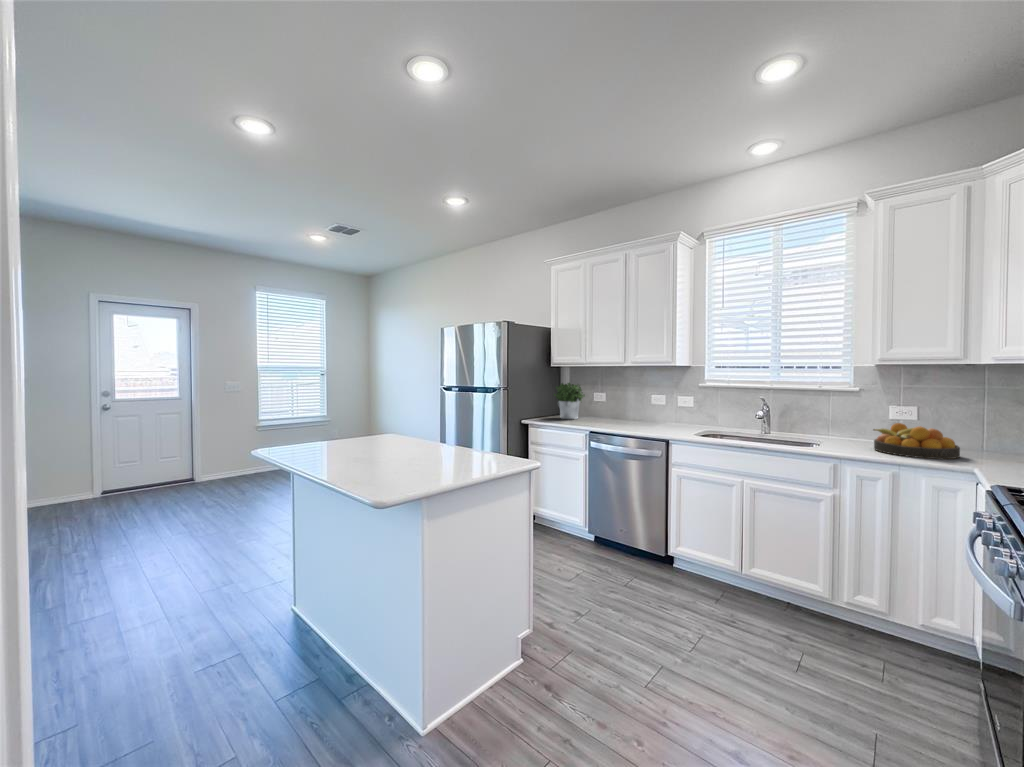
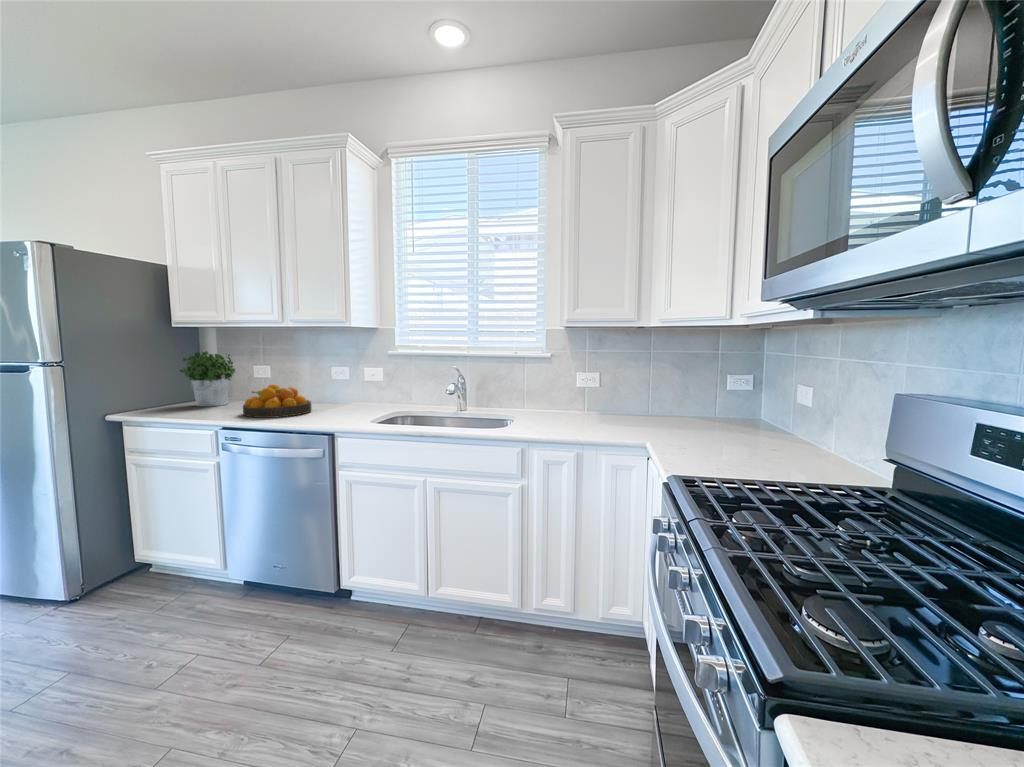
fruit bowl: present [873,423,960,459] -> present [243,385,311,418]

